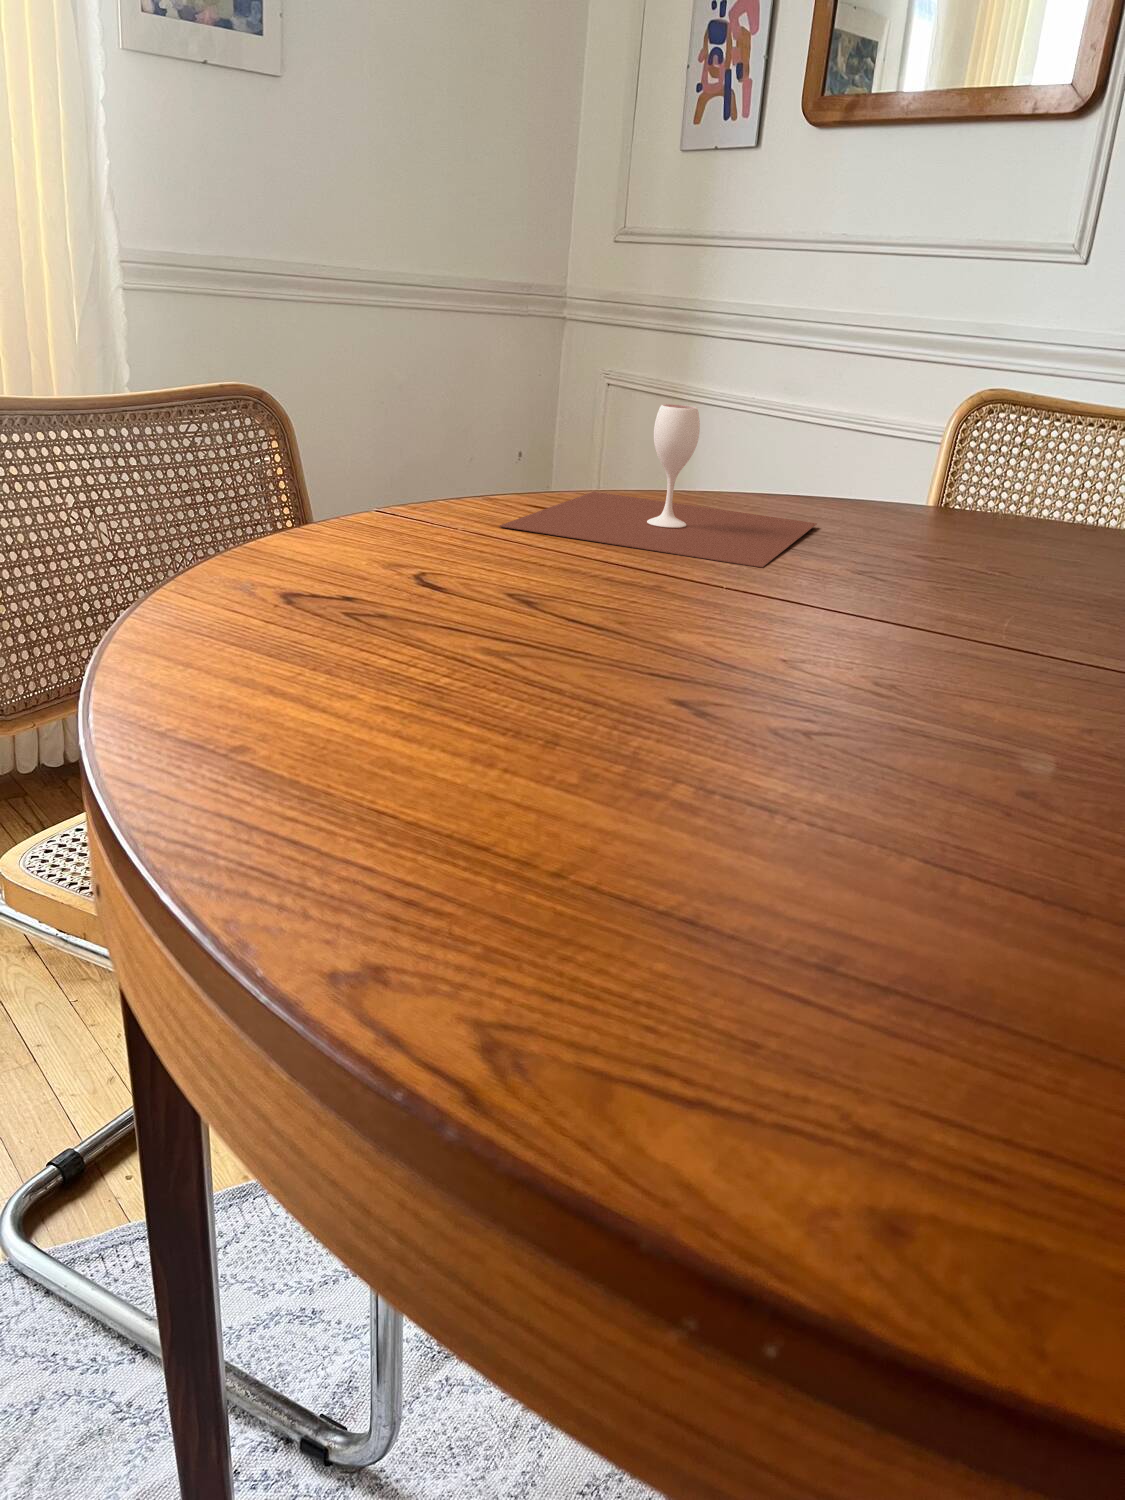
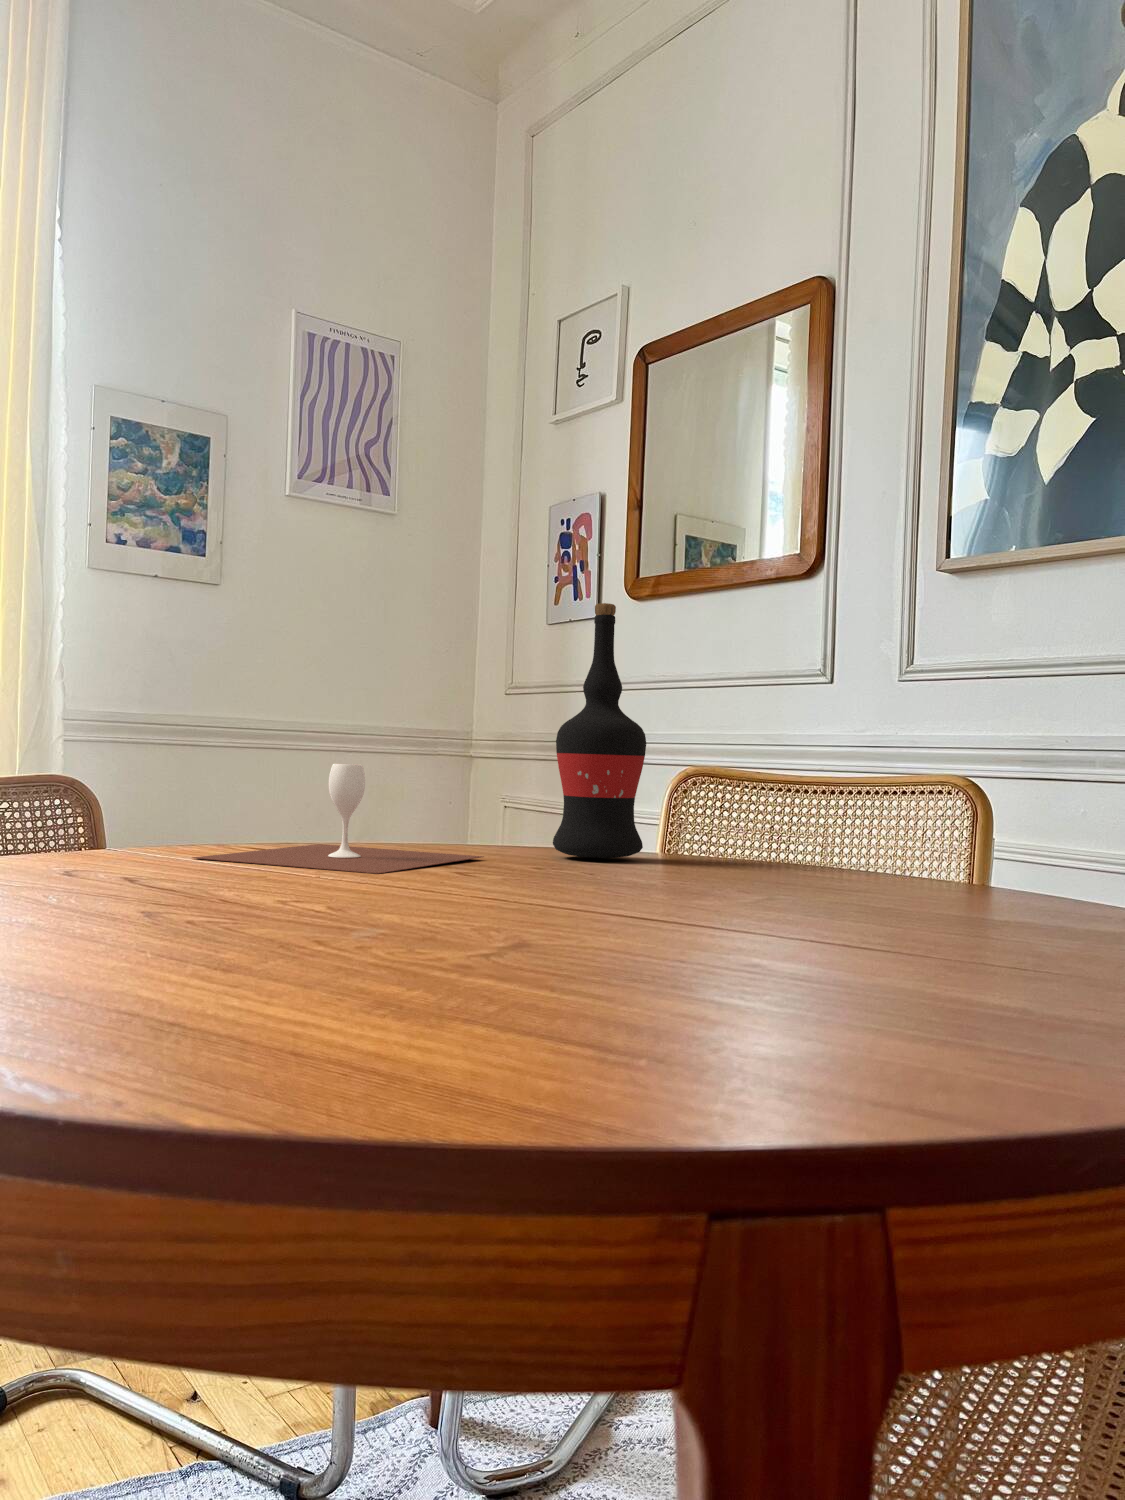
wine bottle: none [878,184,1020,527] -> present [553,603,646,858]

